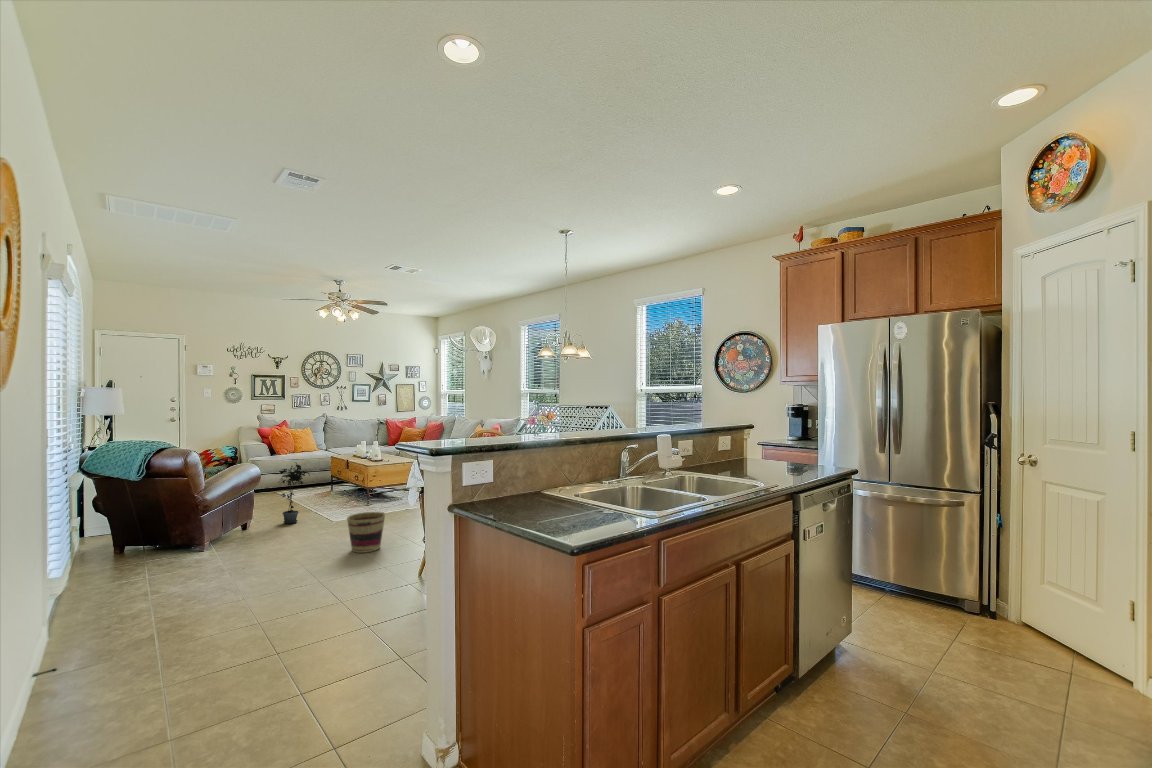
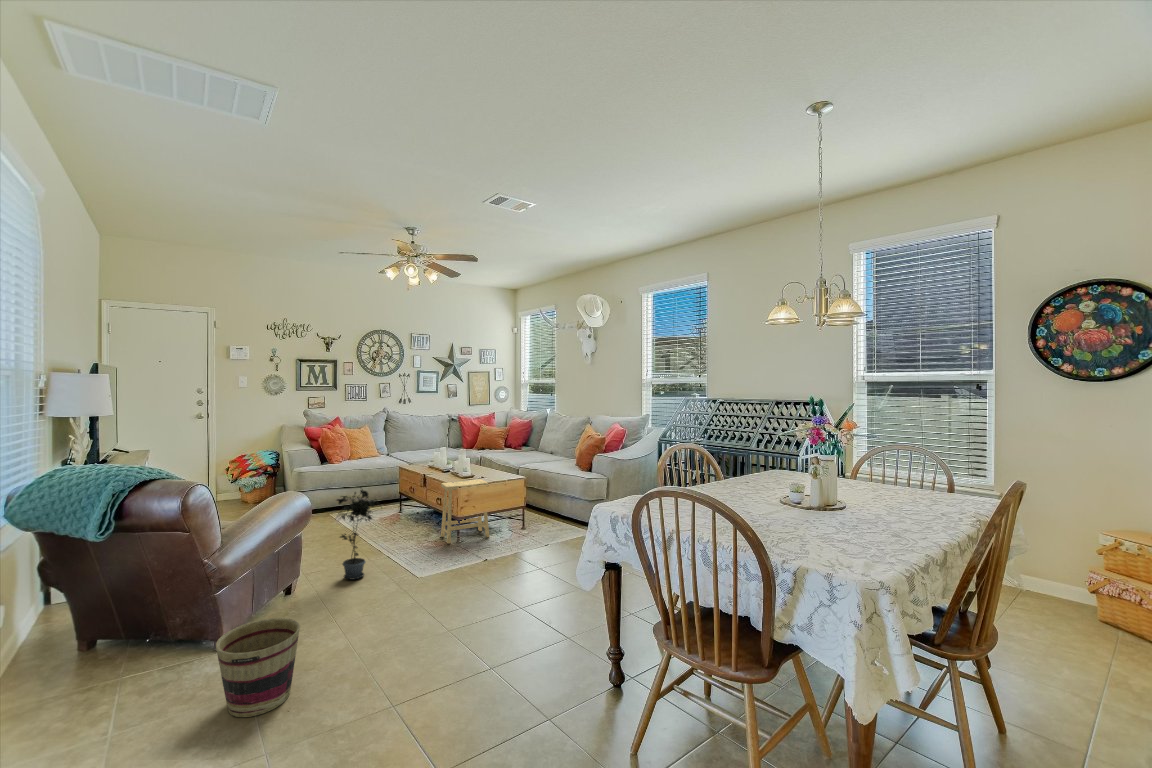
footstool: none [358,462,393,506] -> present [441,479,490,544]
basket: present [347,512,385,553] -> present [216,618,300,717]

